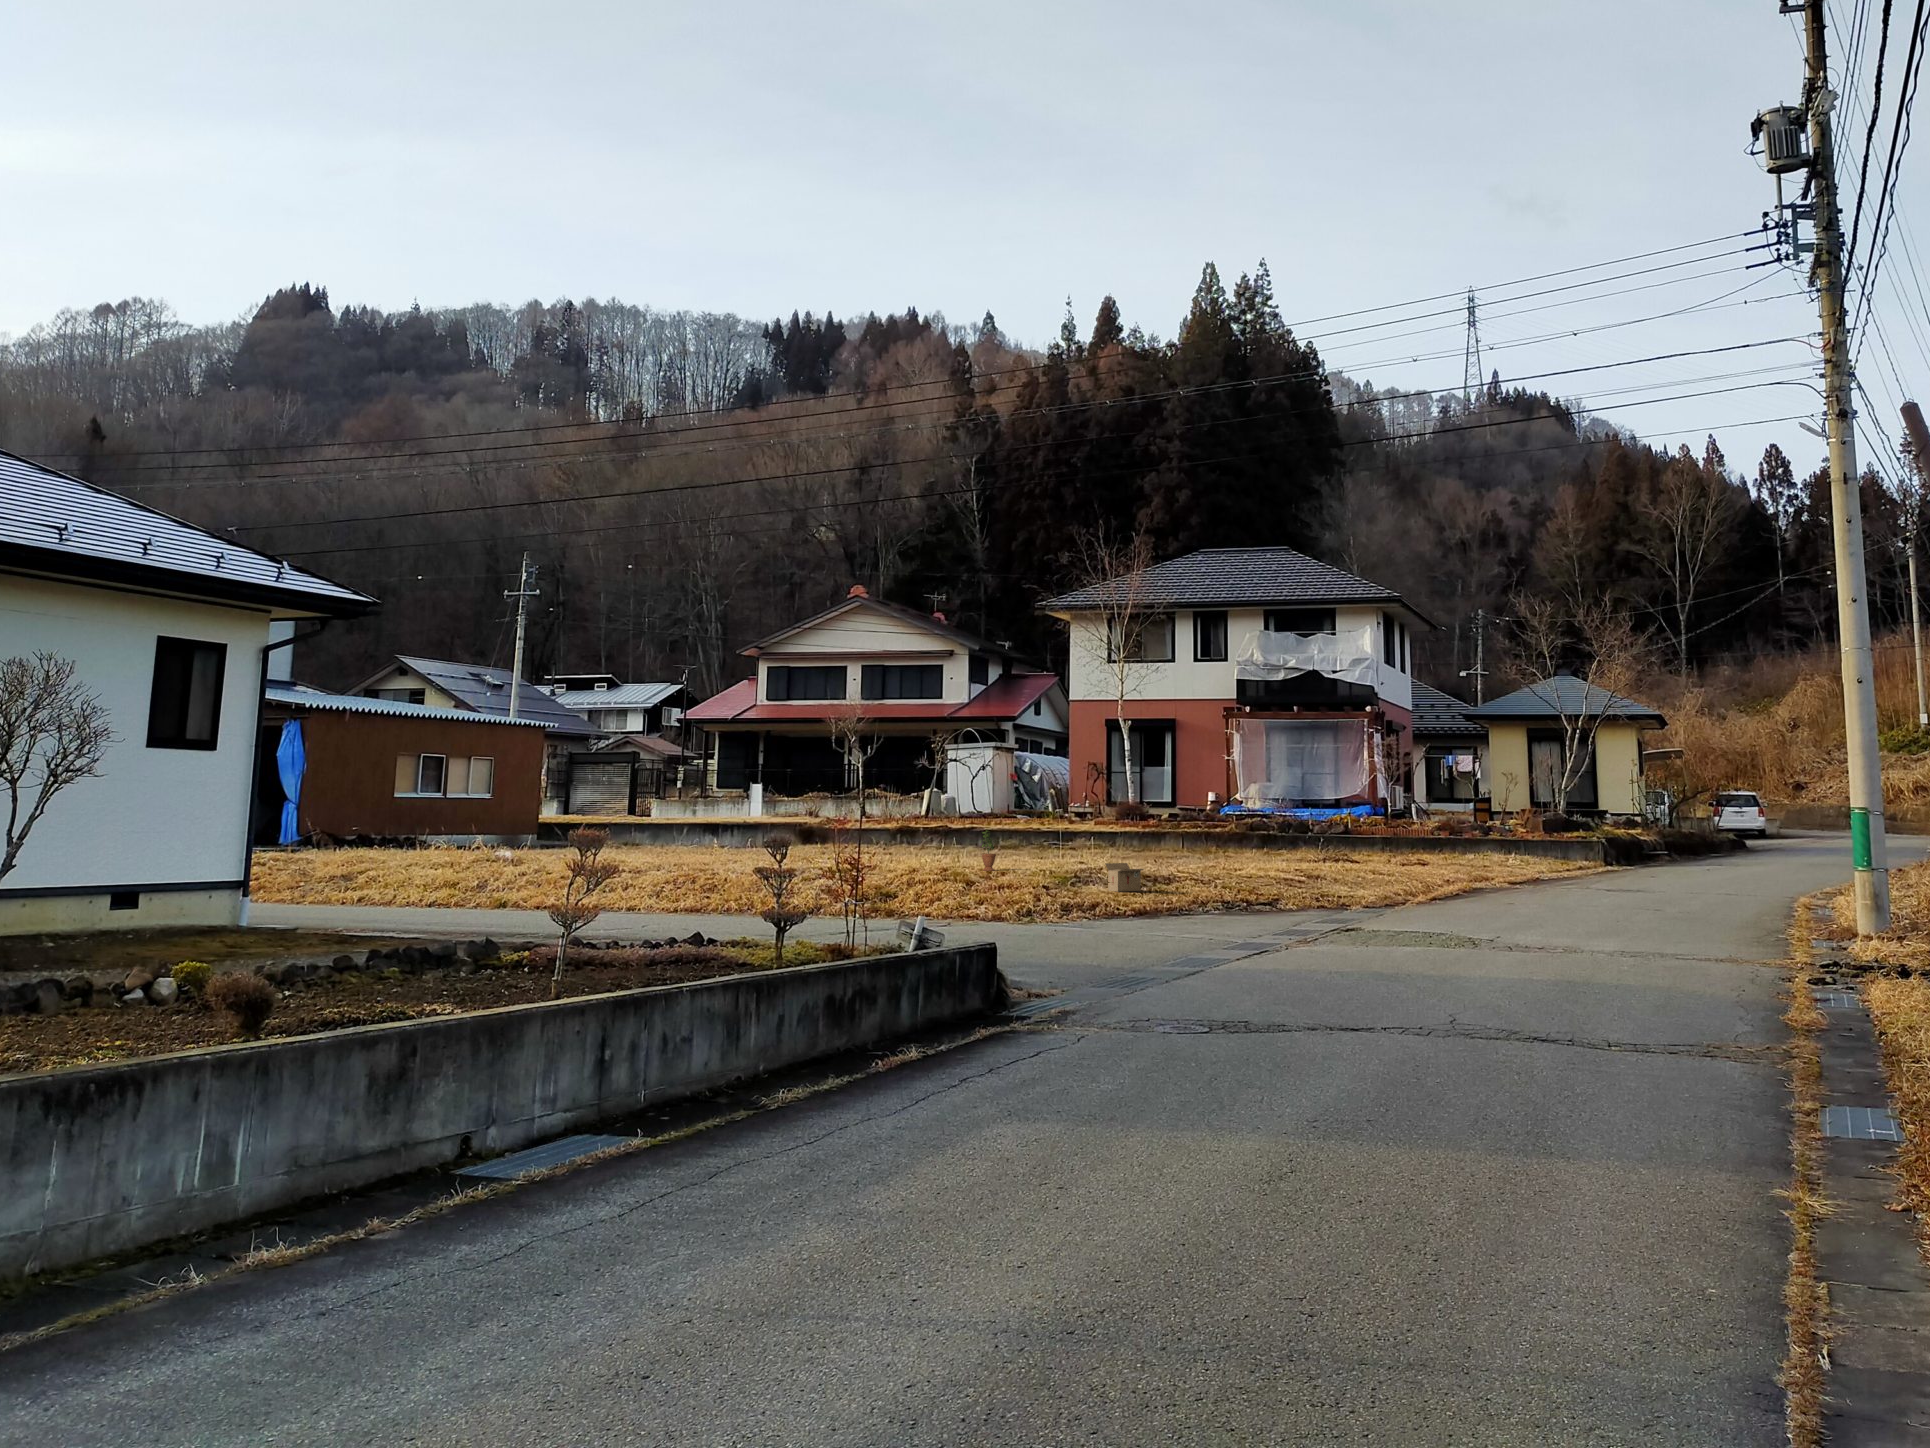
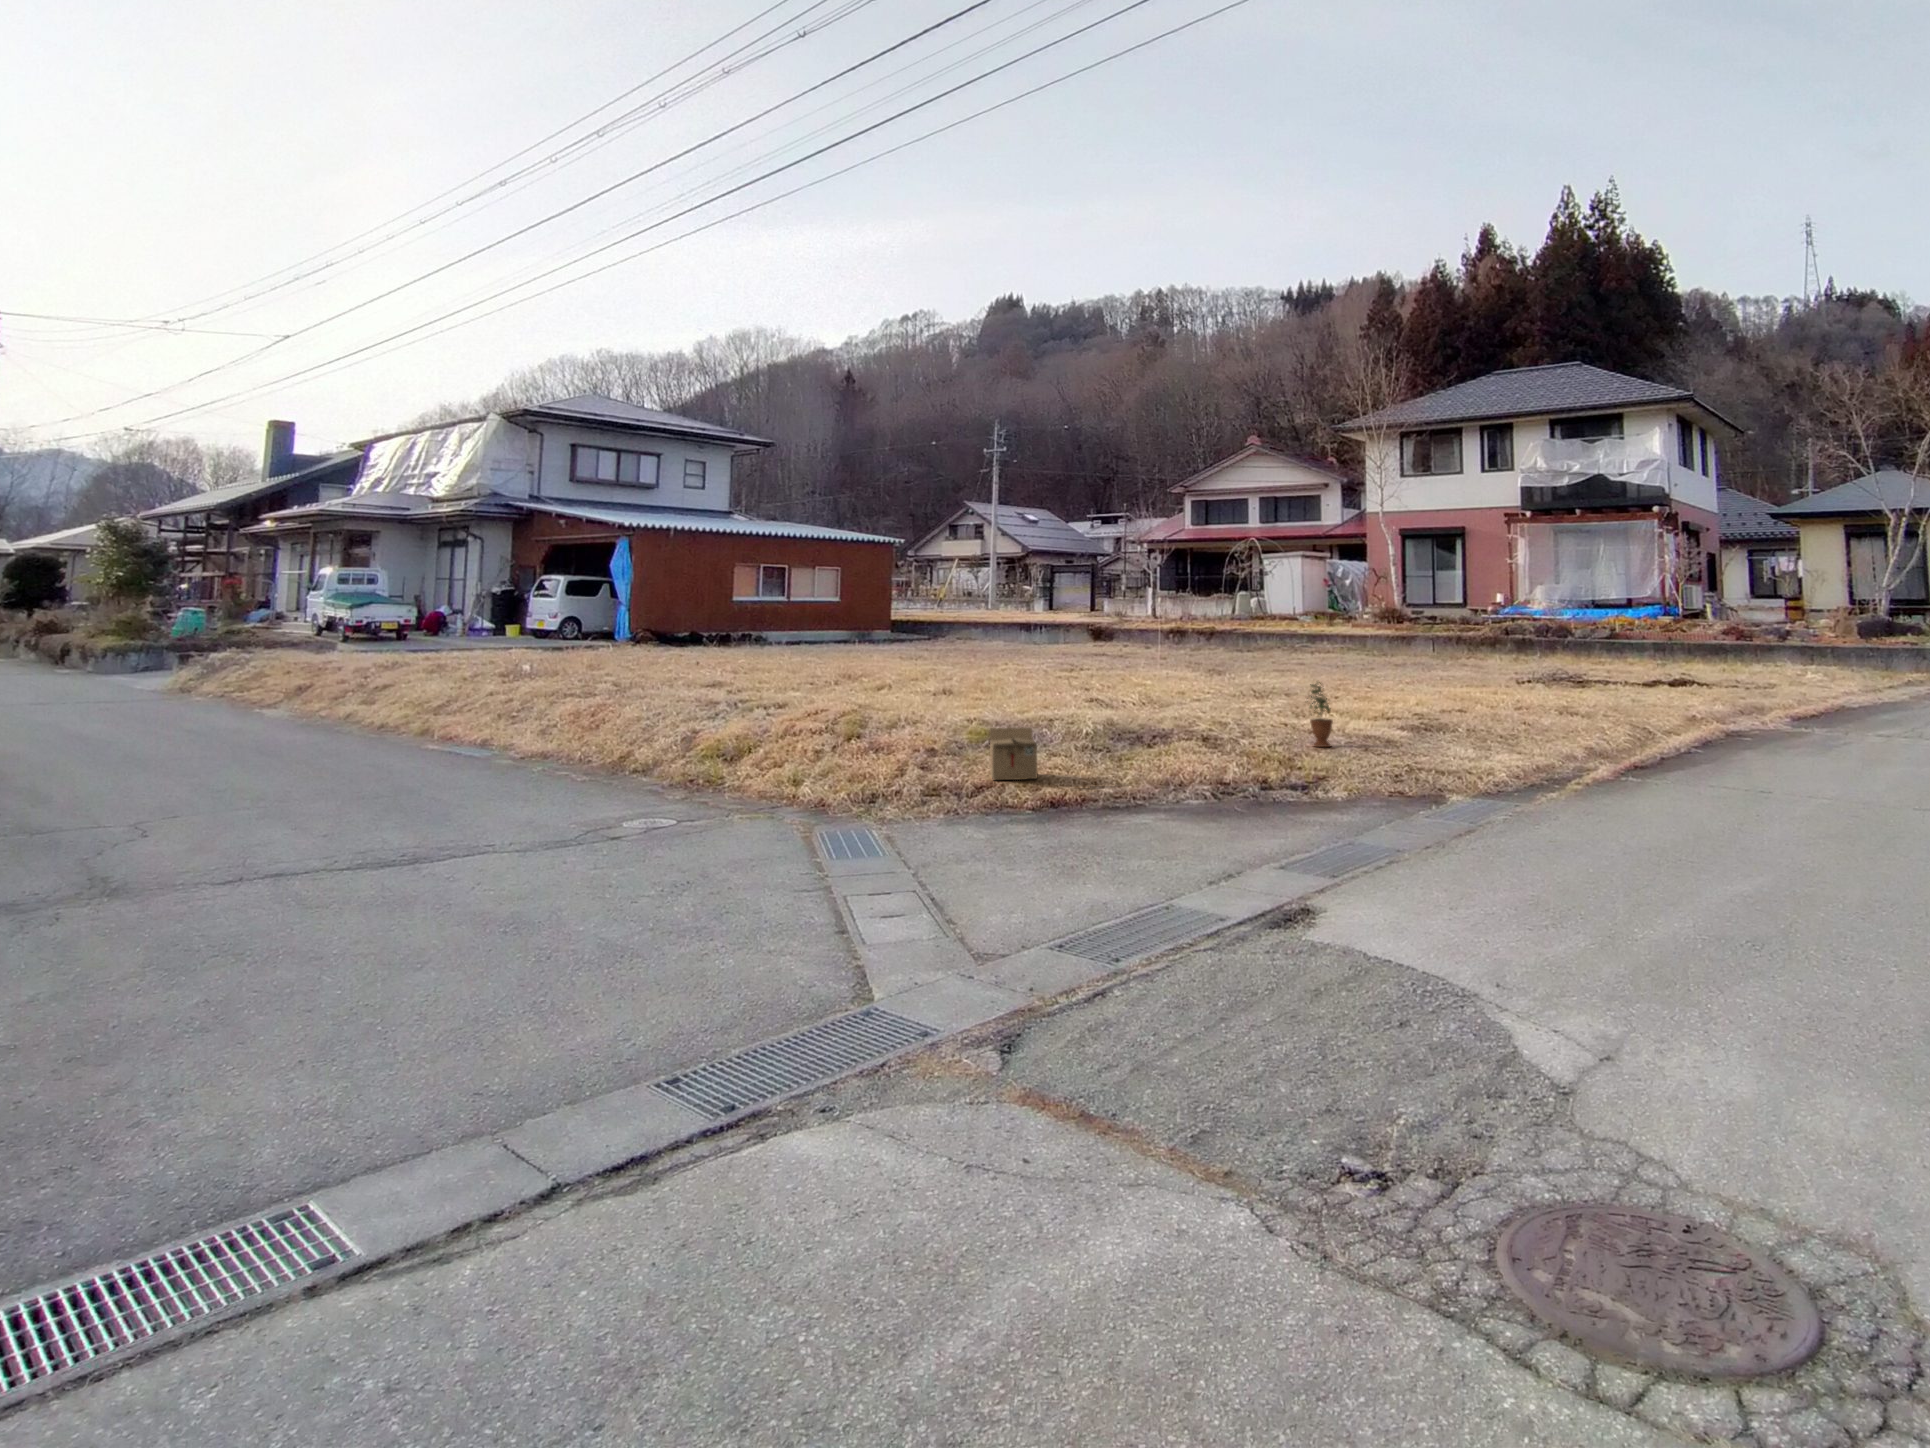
potted plant: present [980,830,996,871] -> present [1310,682,1333,747]

